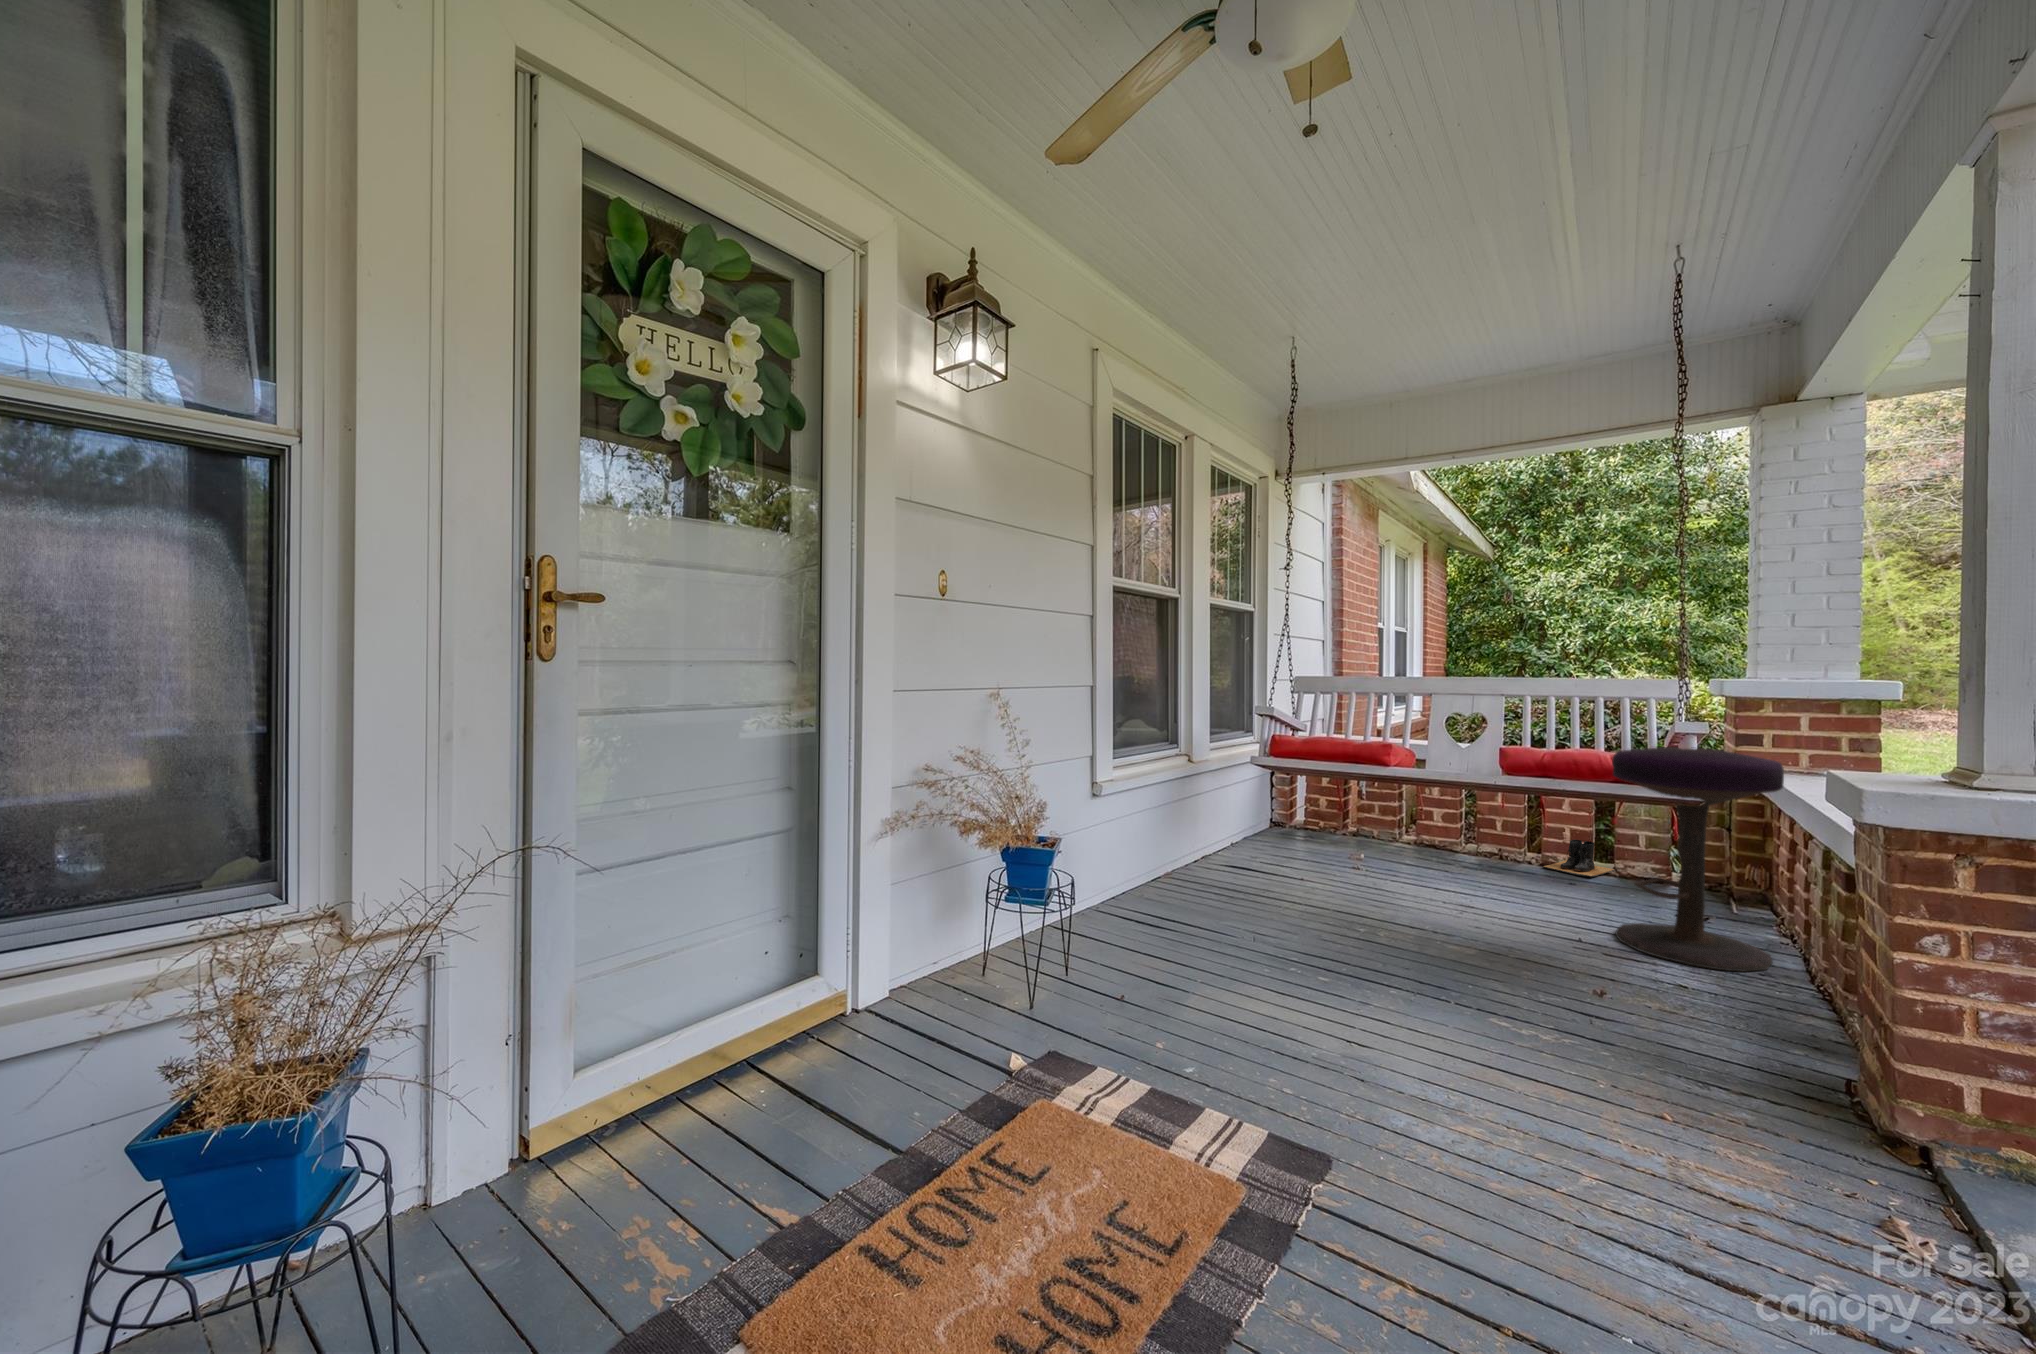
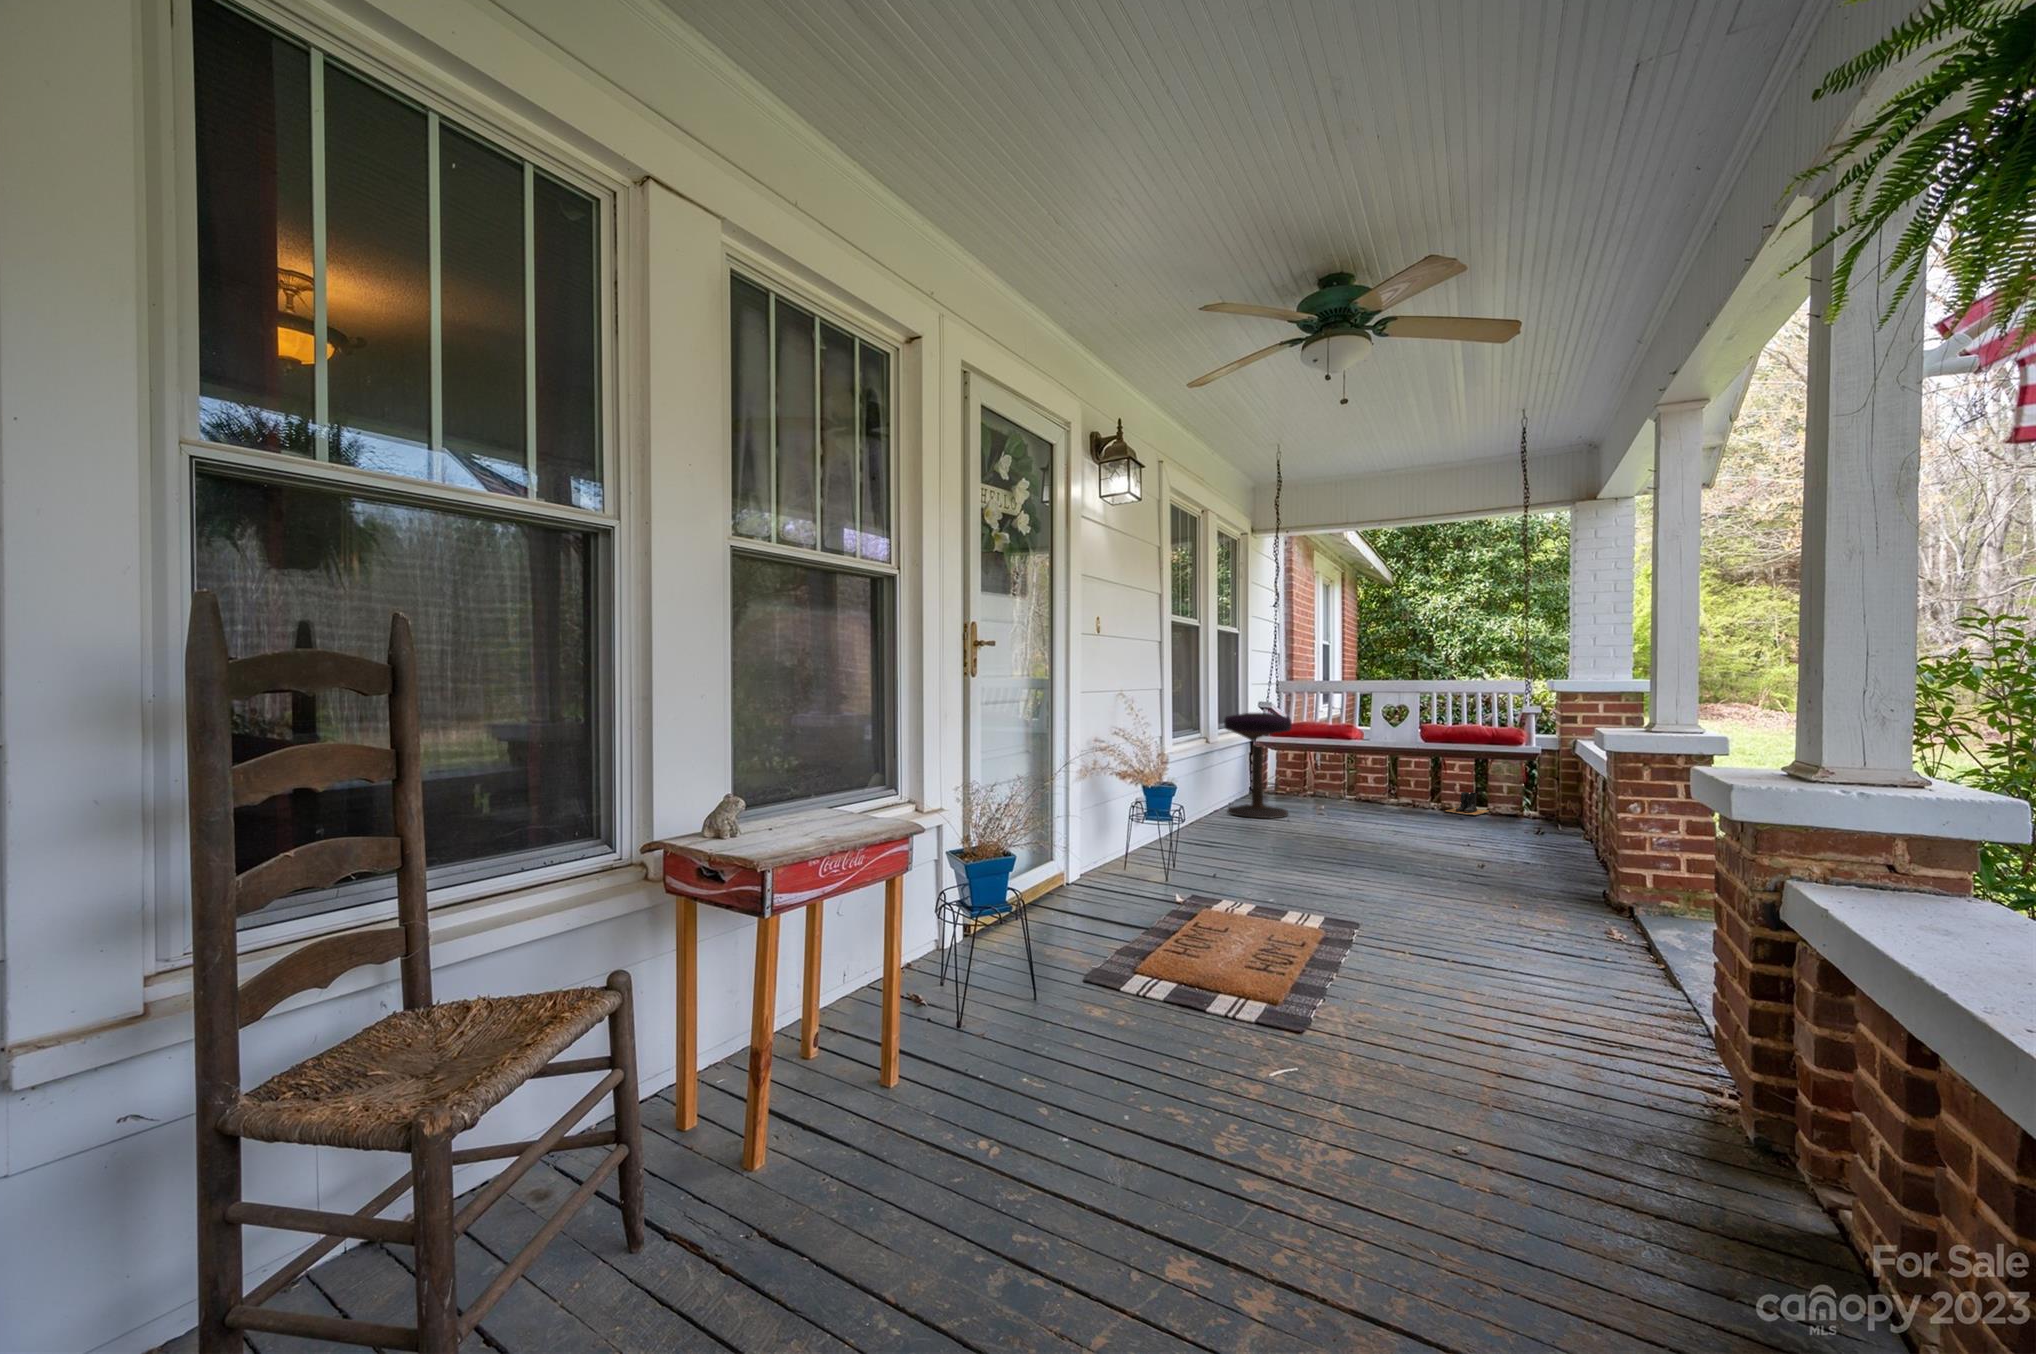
stool: present [1612,747,1784,972] -> present [1224,713,1292,818]

